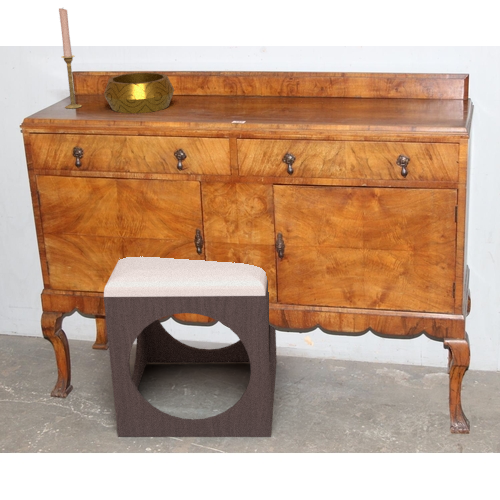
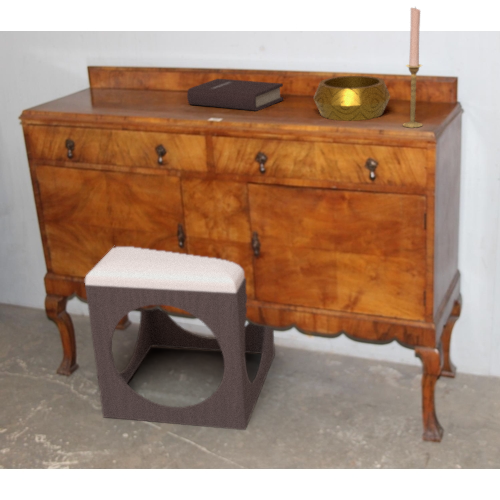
candlestick: present [59,8,81,108] -> present [403,8,422,127]
decorative bowl: present [104,72,174,113] -> present [314,76,390,121]
book: none [197,81,292,112] -> present [187,79,283,111]

